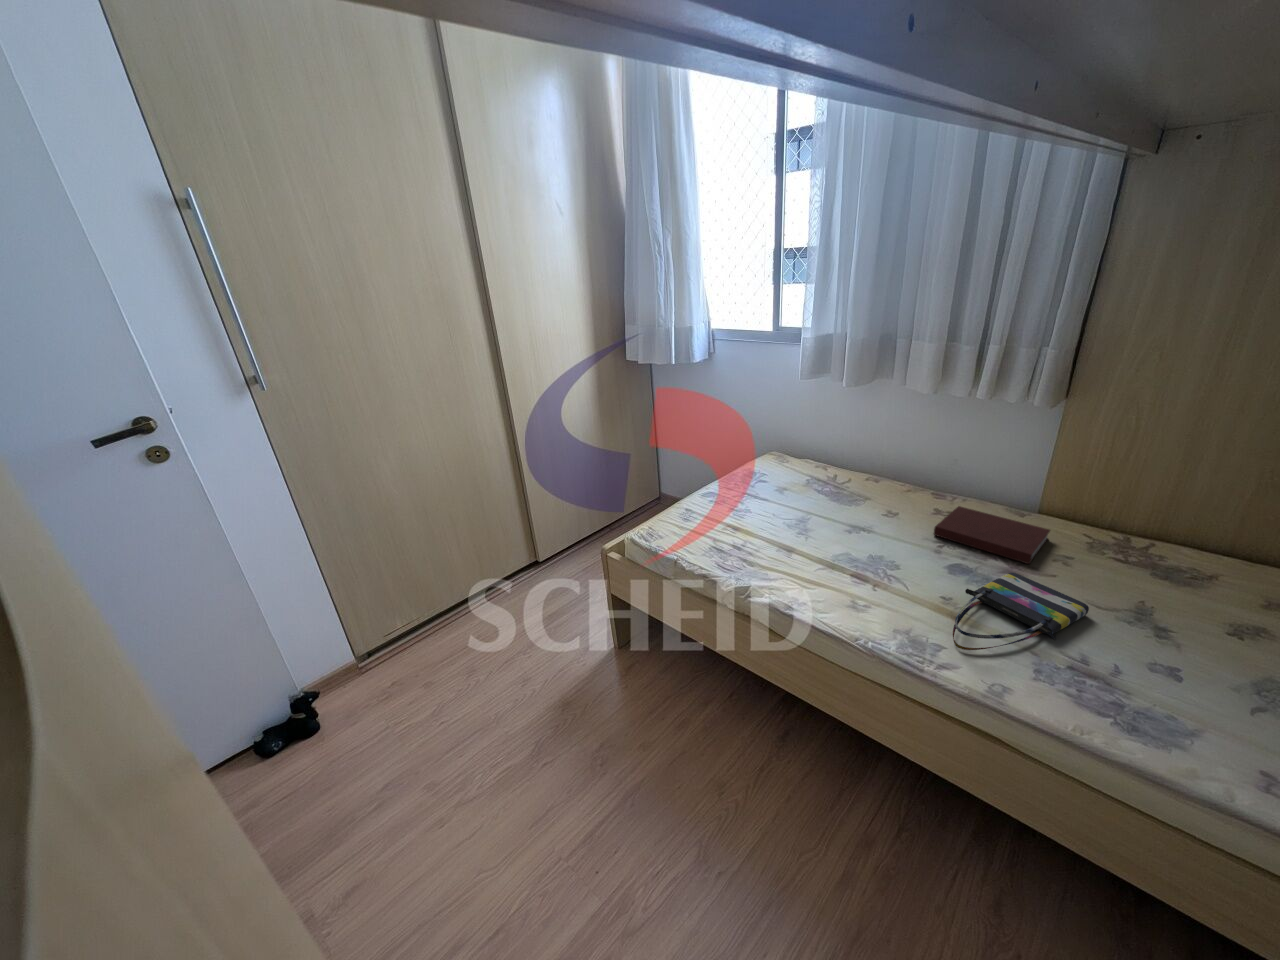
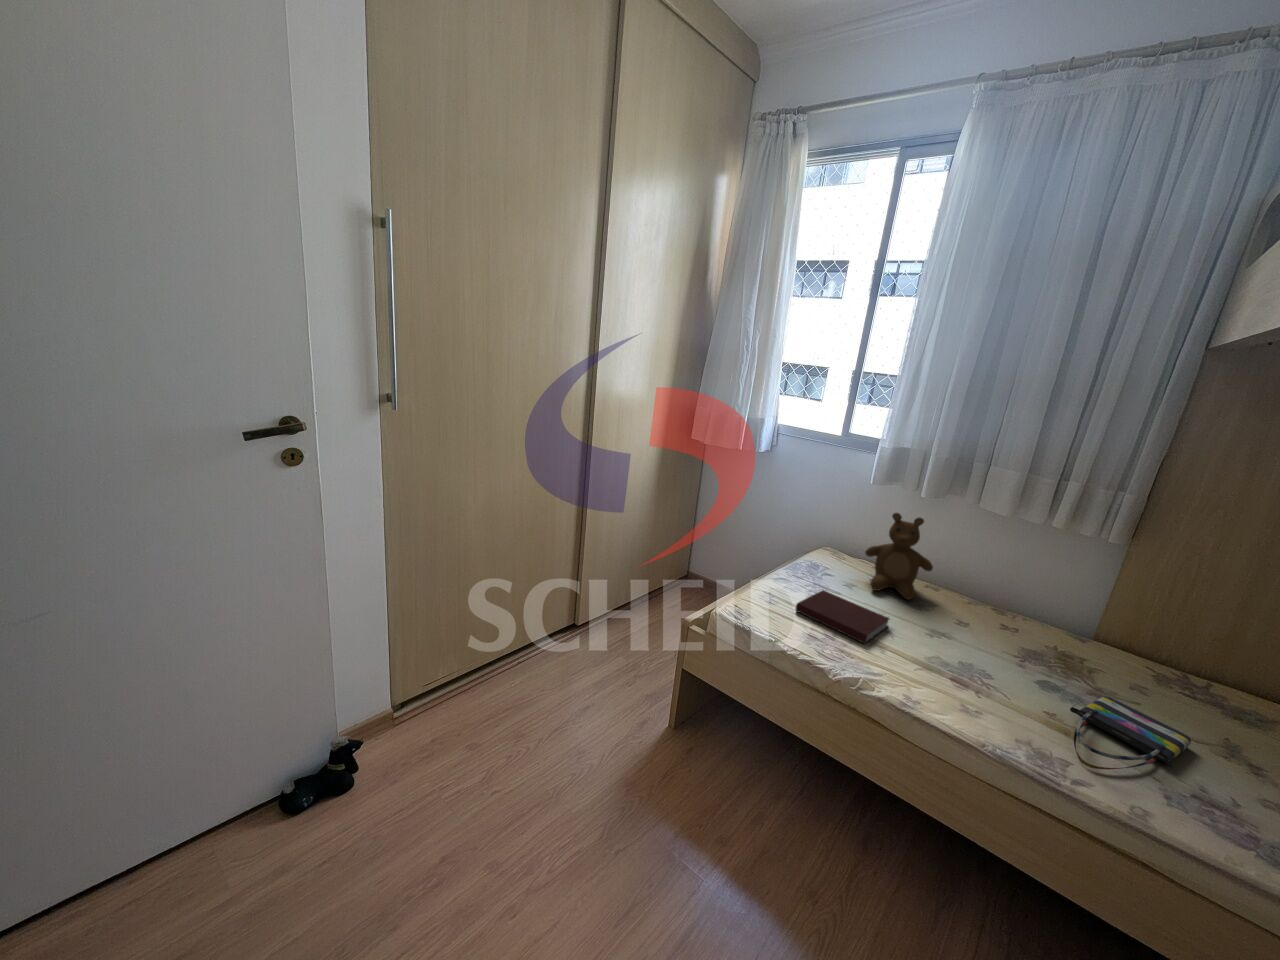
teddy bear: none [797,408,865,496] -> present [865,513,933,599]
notebook: present [934,506,1050,564] -> present [796,590,889,644]

